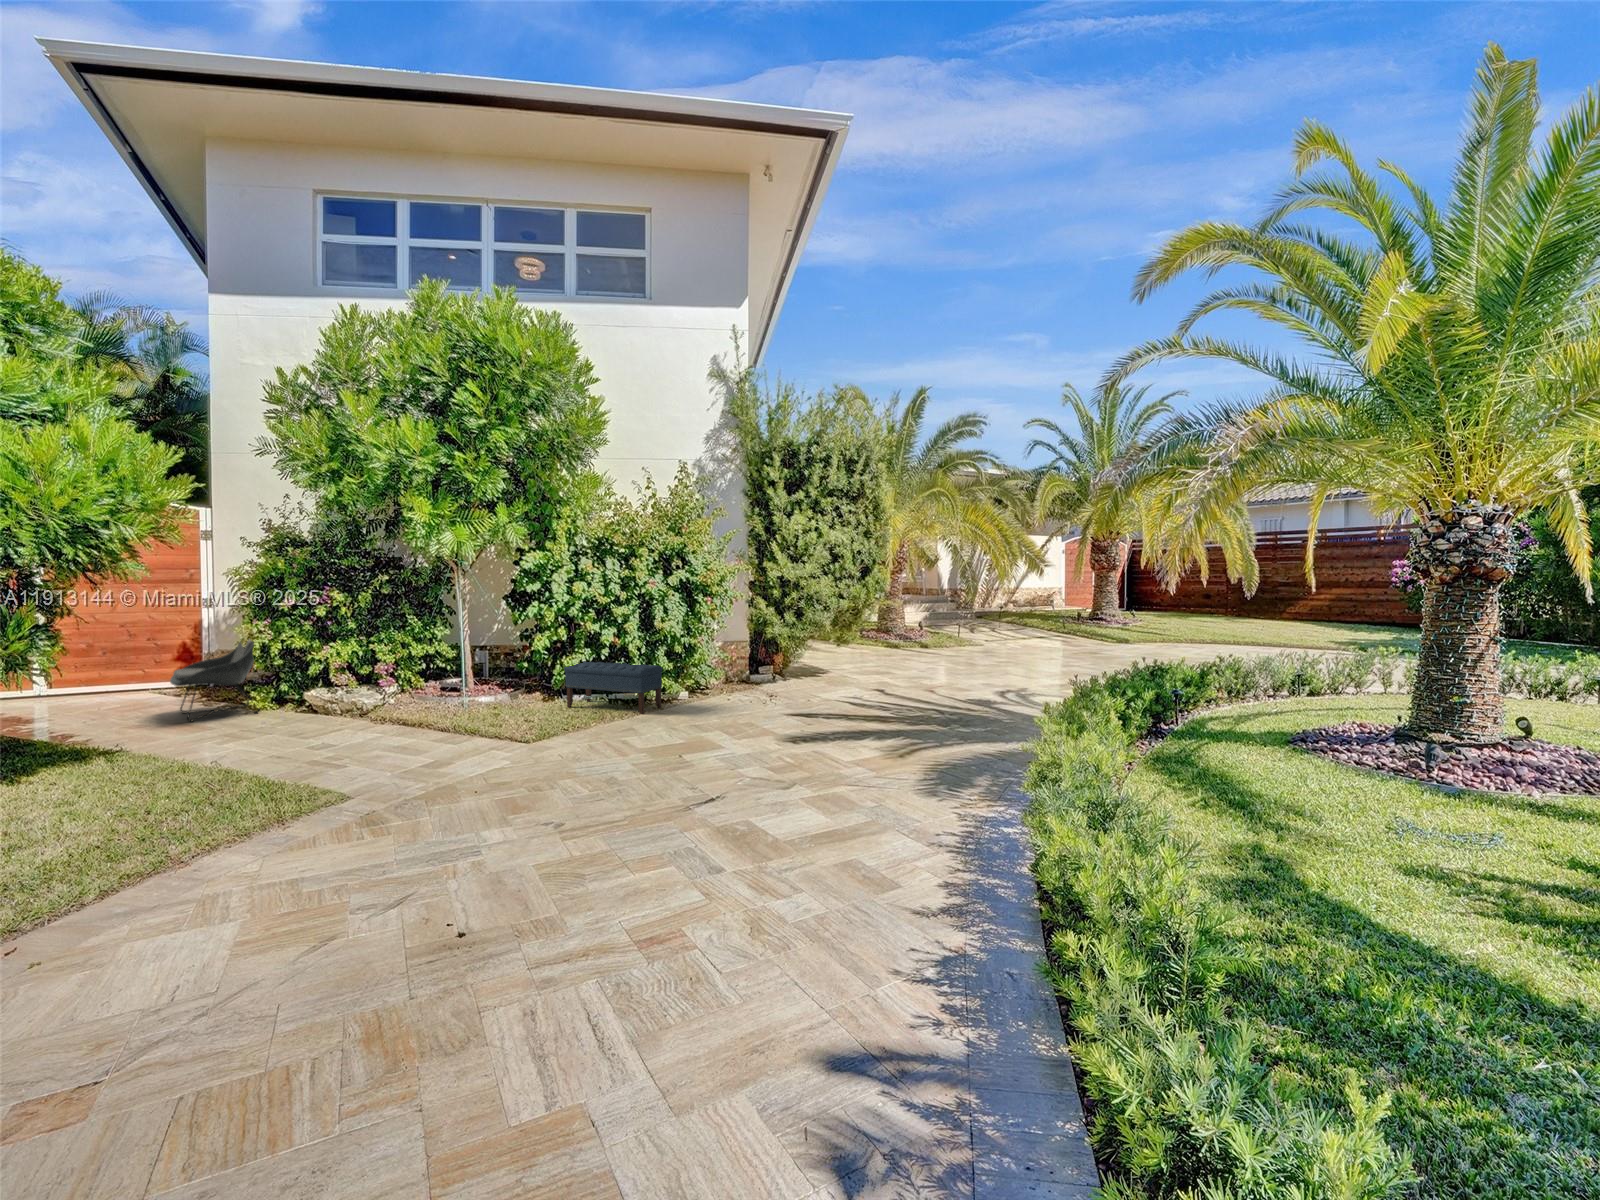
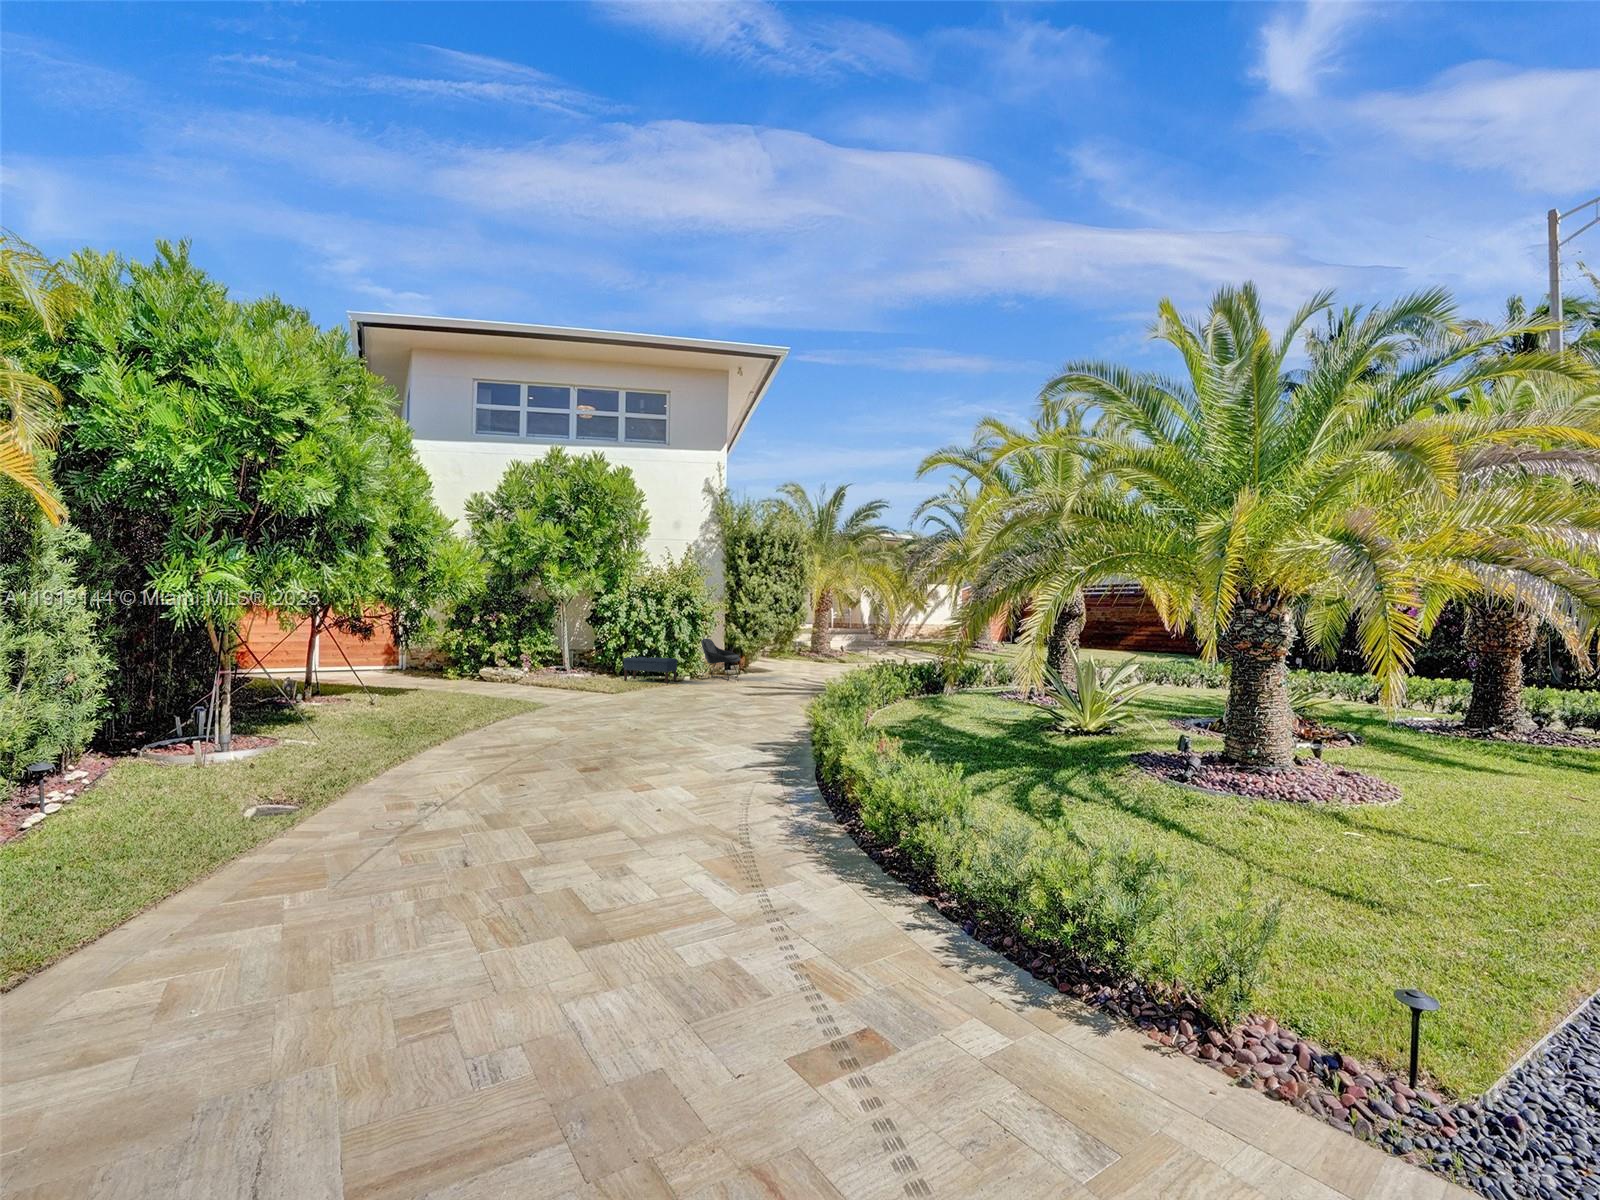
lounge chair: present [170,640,260,722] -> present [701,639,740,681]

